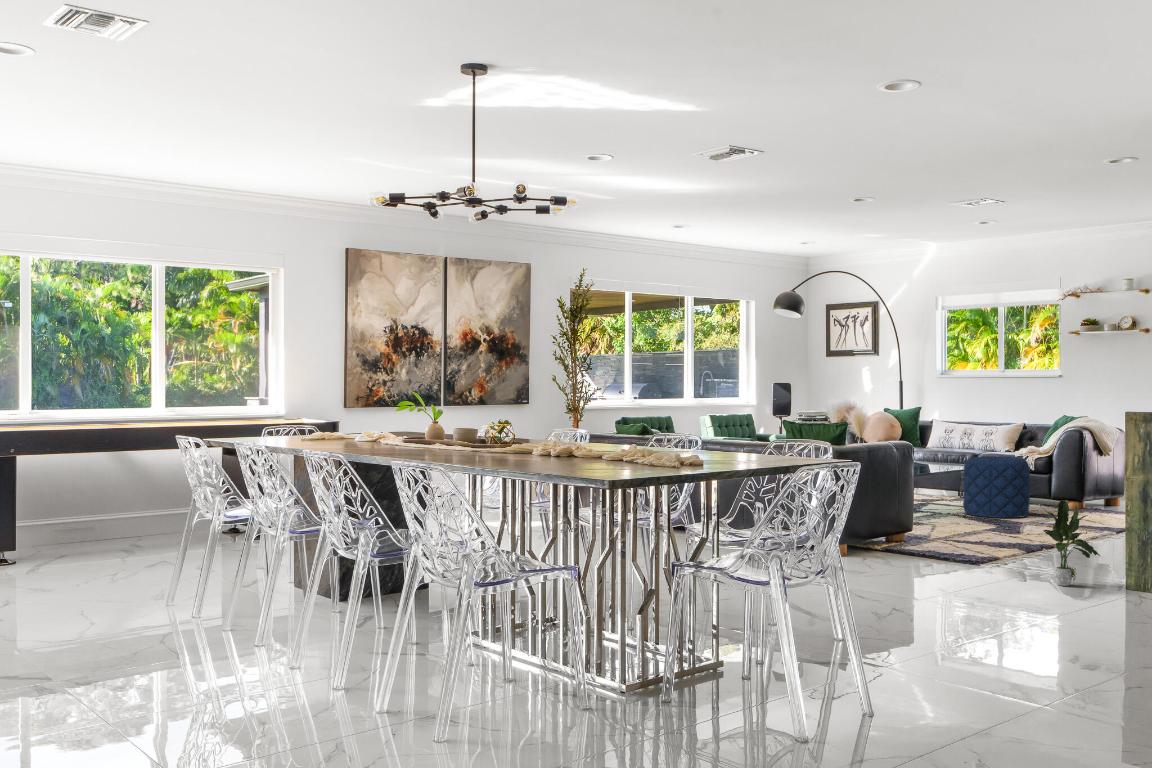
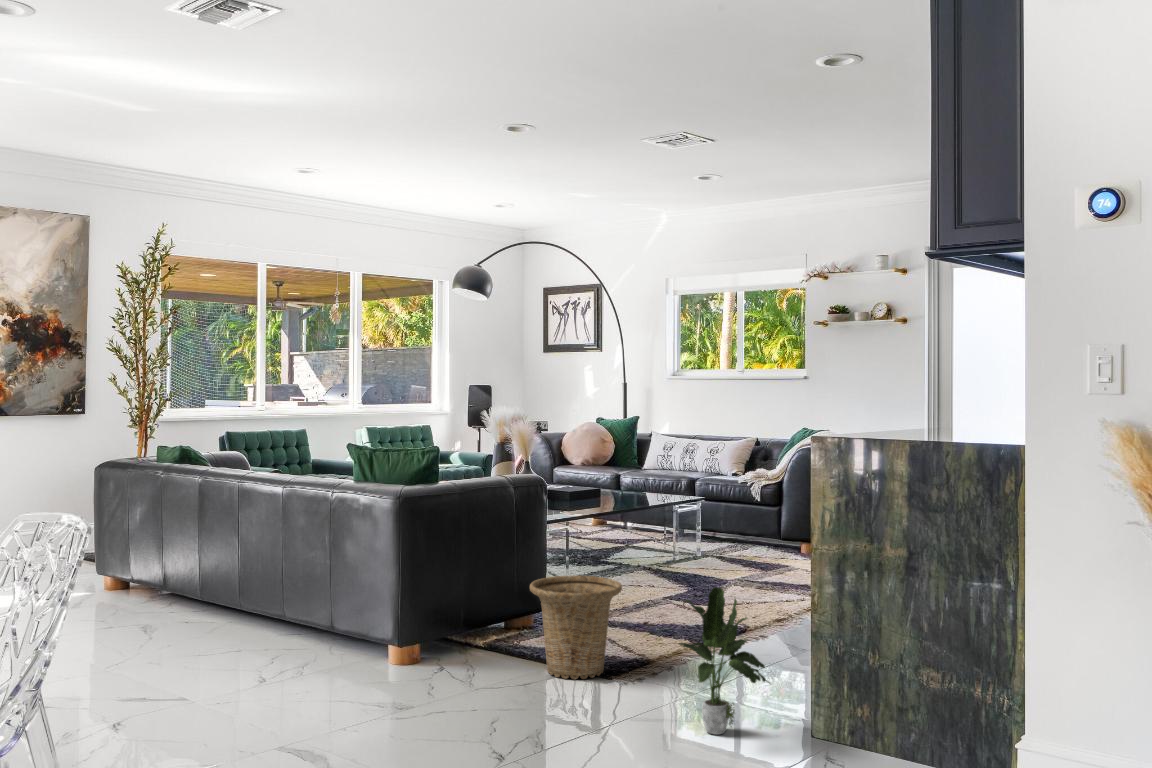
pouf: present [963,456,1030,518] -> none [661,485,746,571]
basket: none [922,503,984,564] -> present [530,575,622,679]

